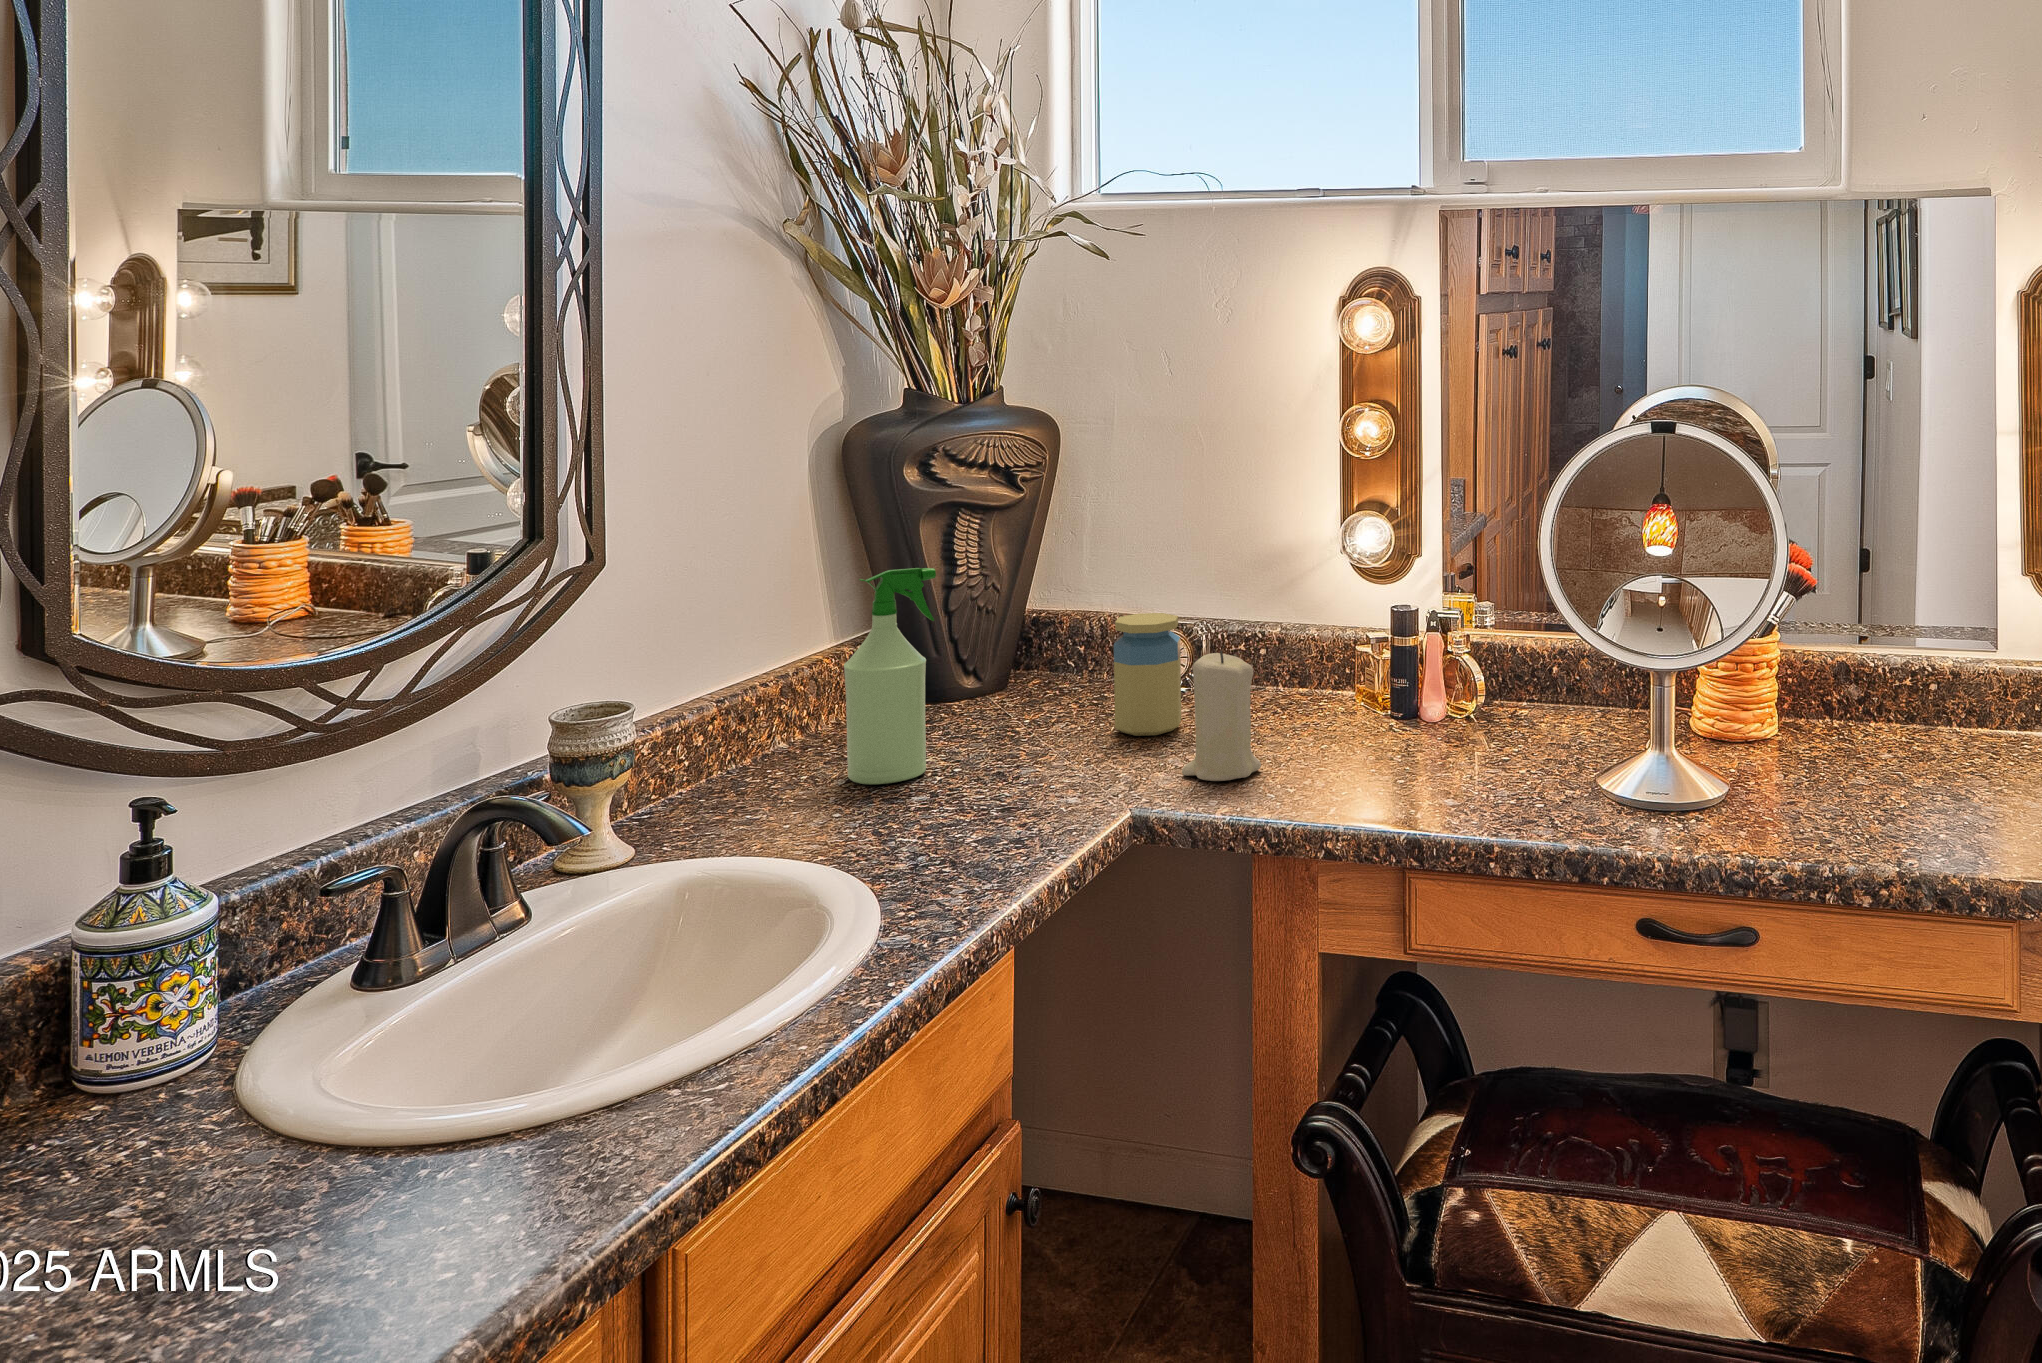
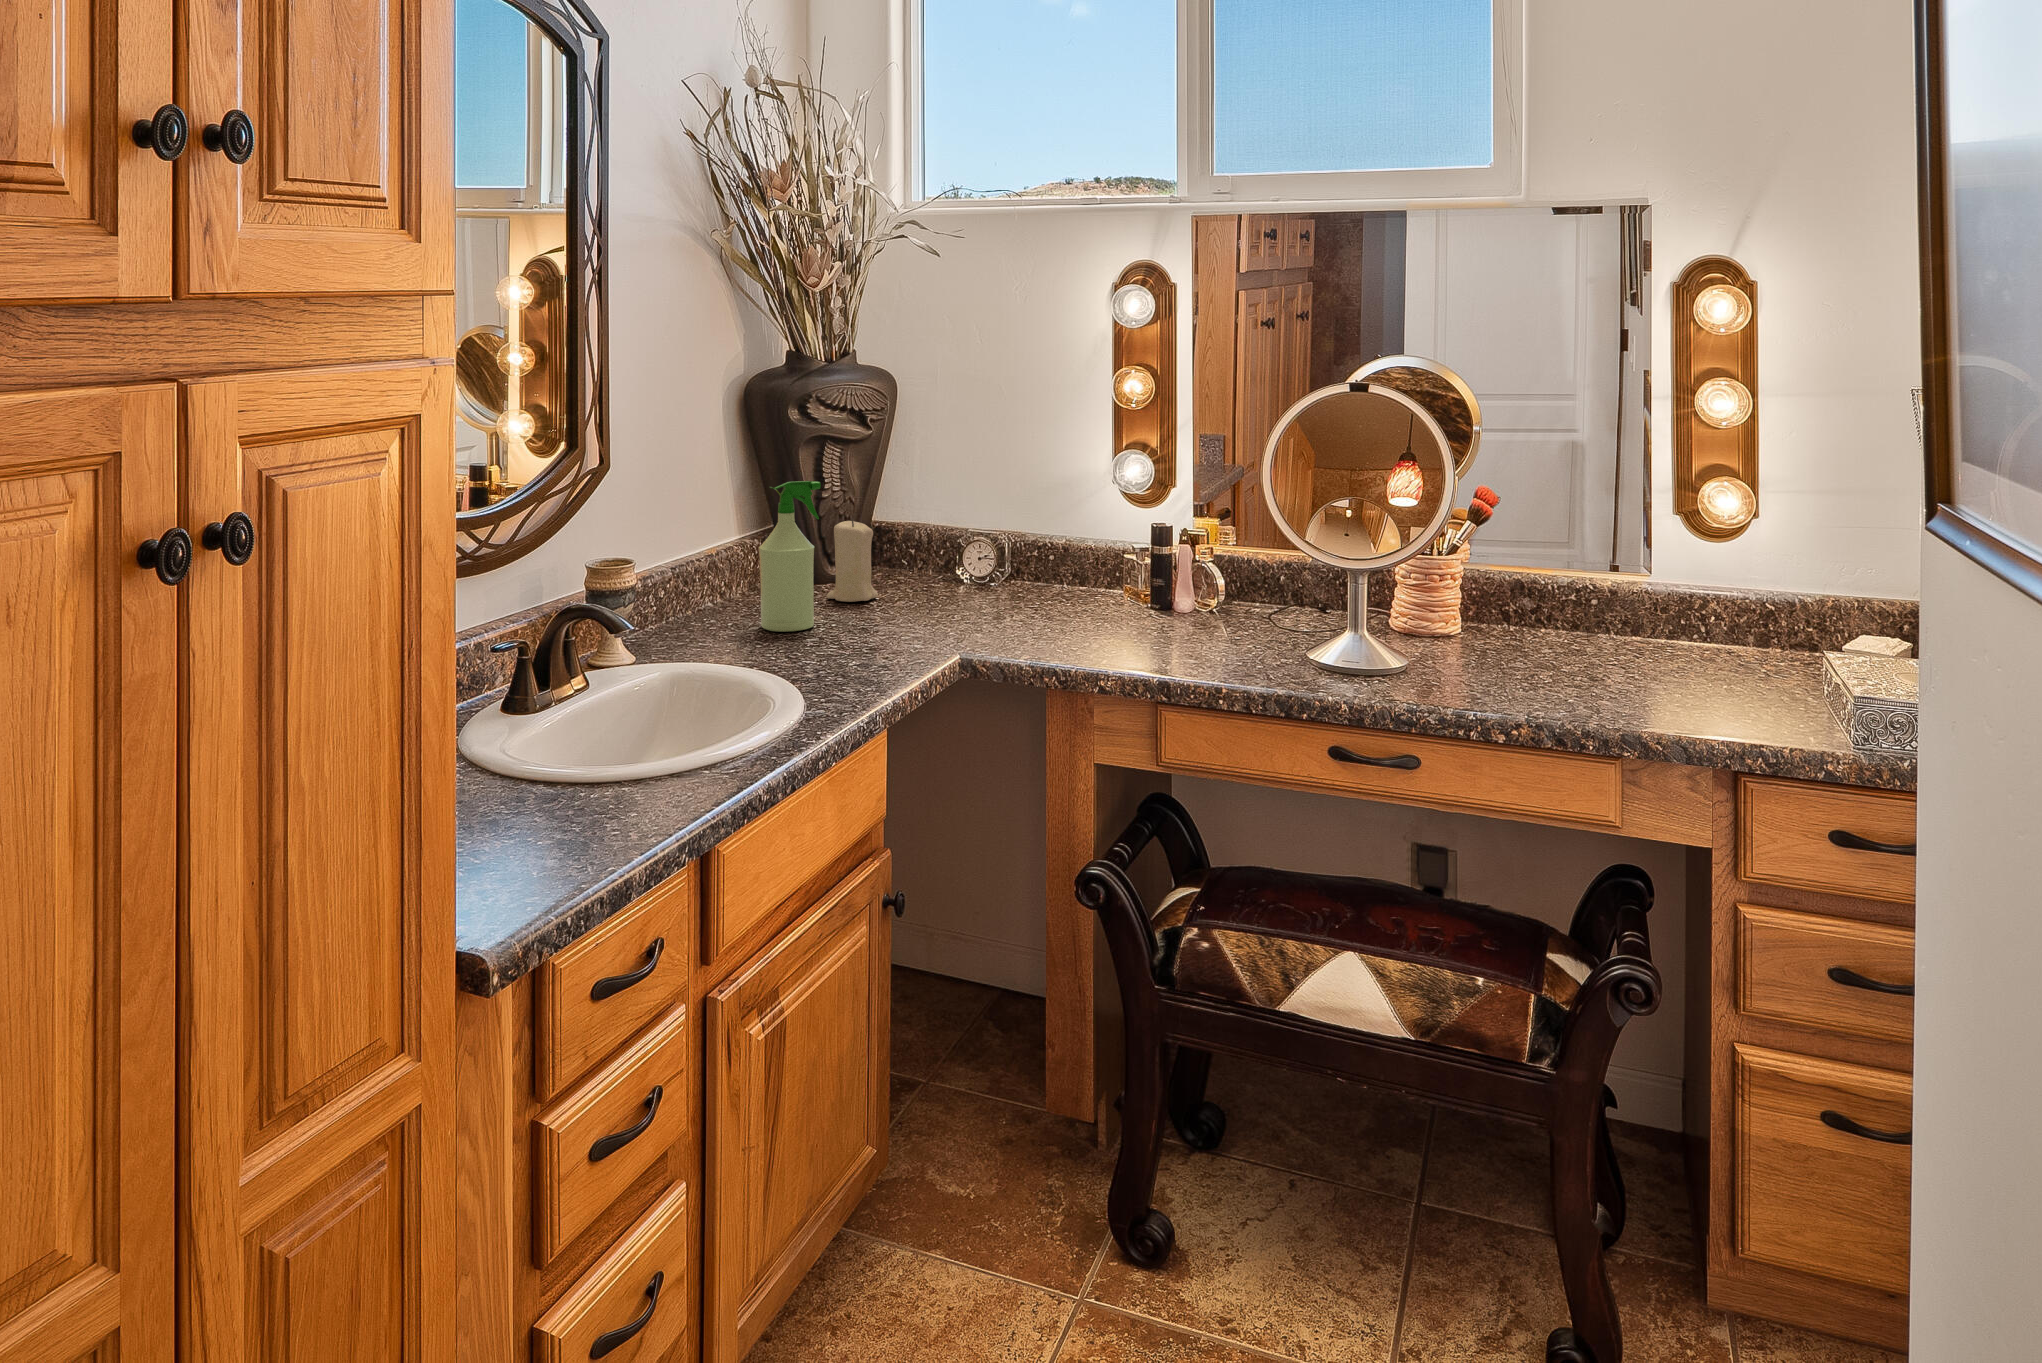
jar: present [1114,613,1181,736] -> none [943,523,992,612]
candle: present [1182,651,1261,781] -> present [827,519,878,602]

